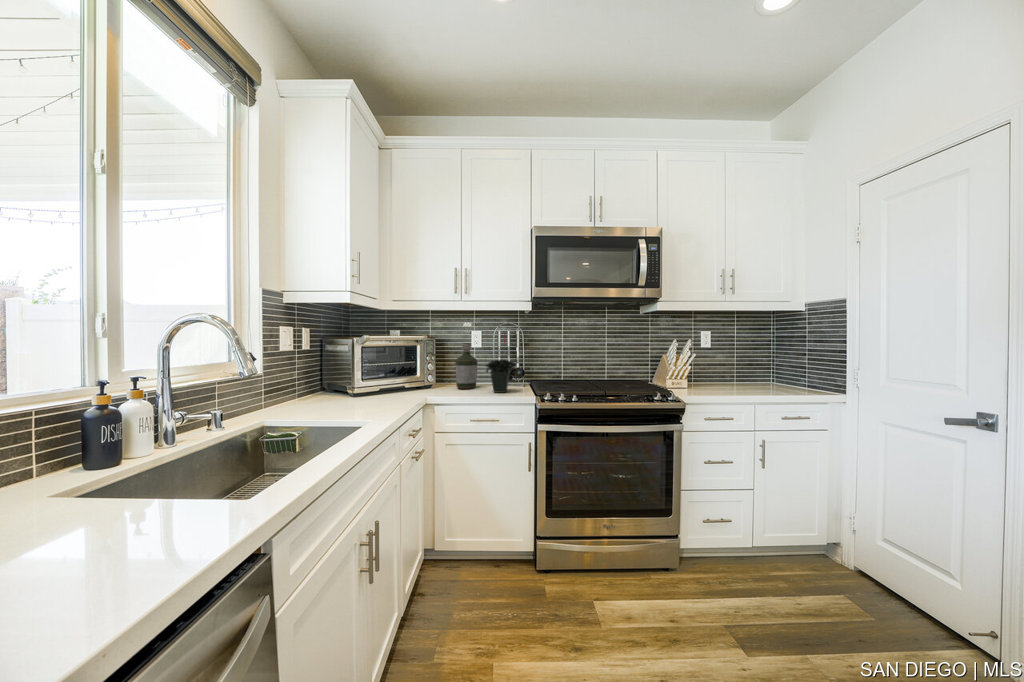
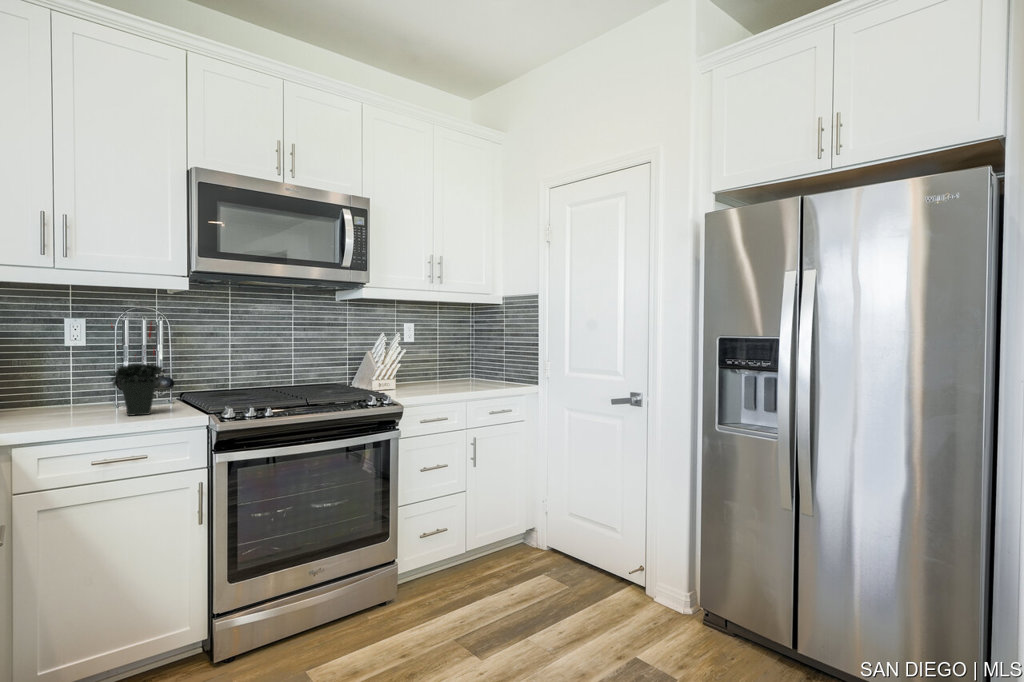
bottle: present [455,343,477,389] -> none [40,339,87,416]

